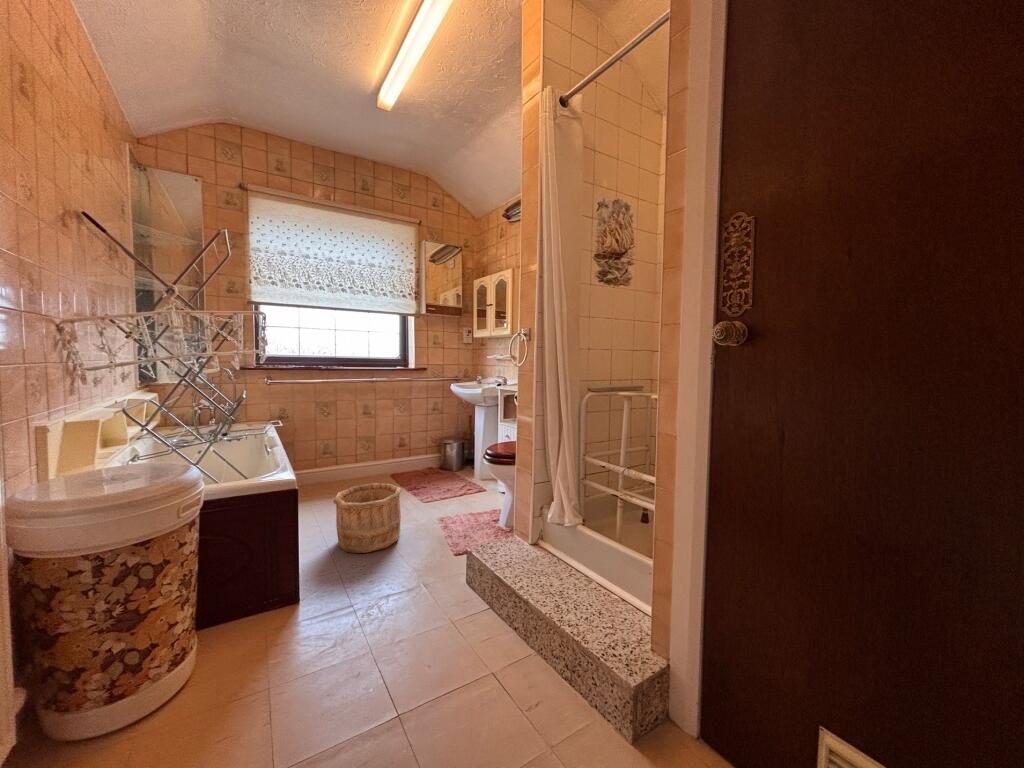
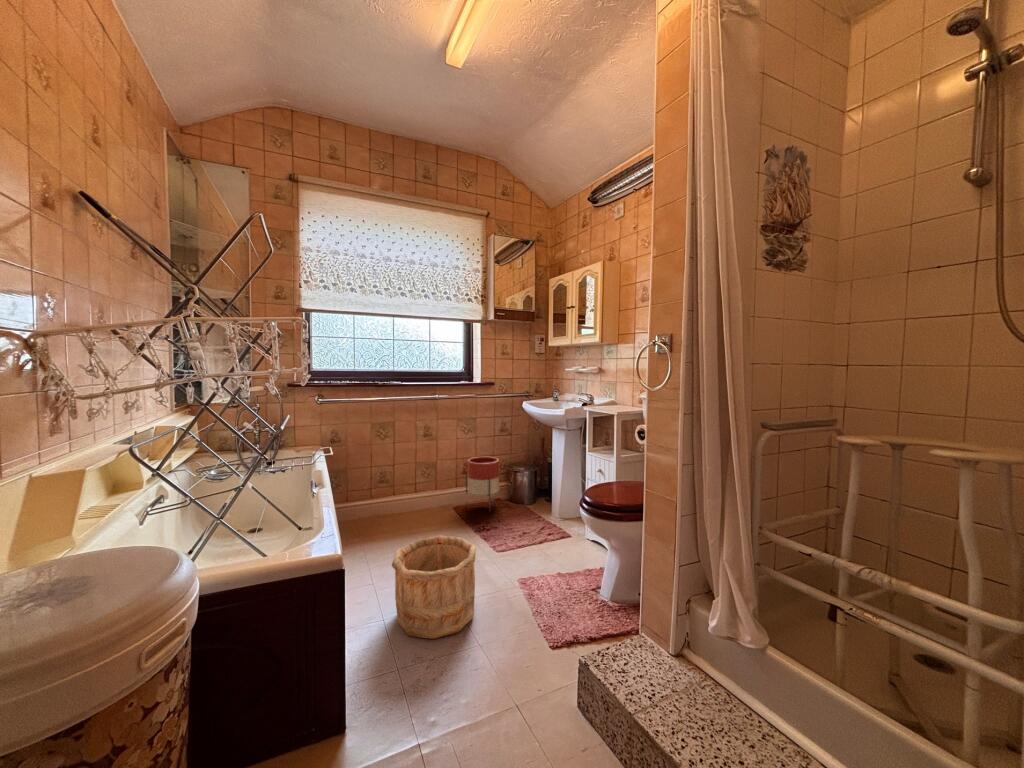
planter: none [402,431,431,477] -> present [466,457,499,512]

